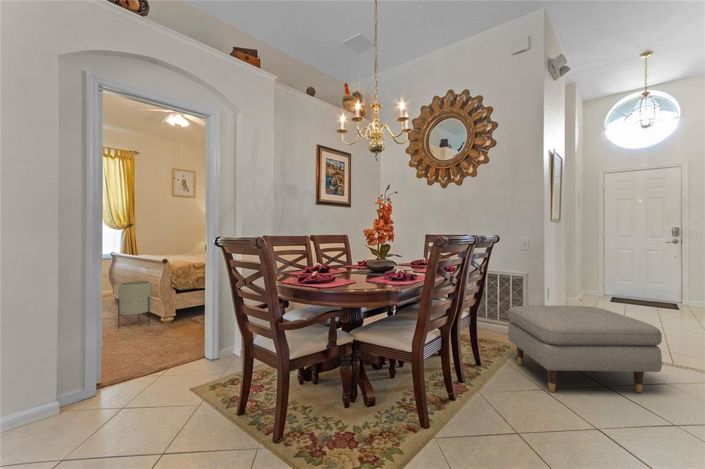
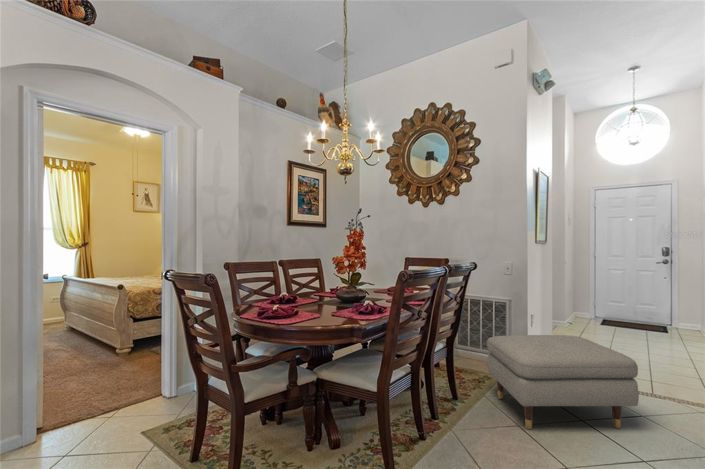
planter: present [118,281,152,327] -> none [66,308,105,363]

